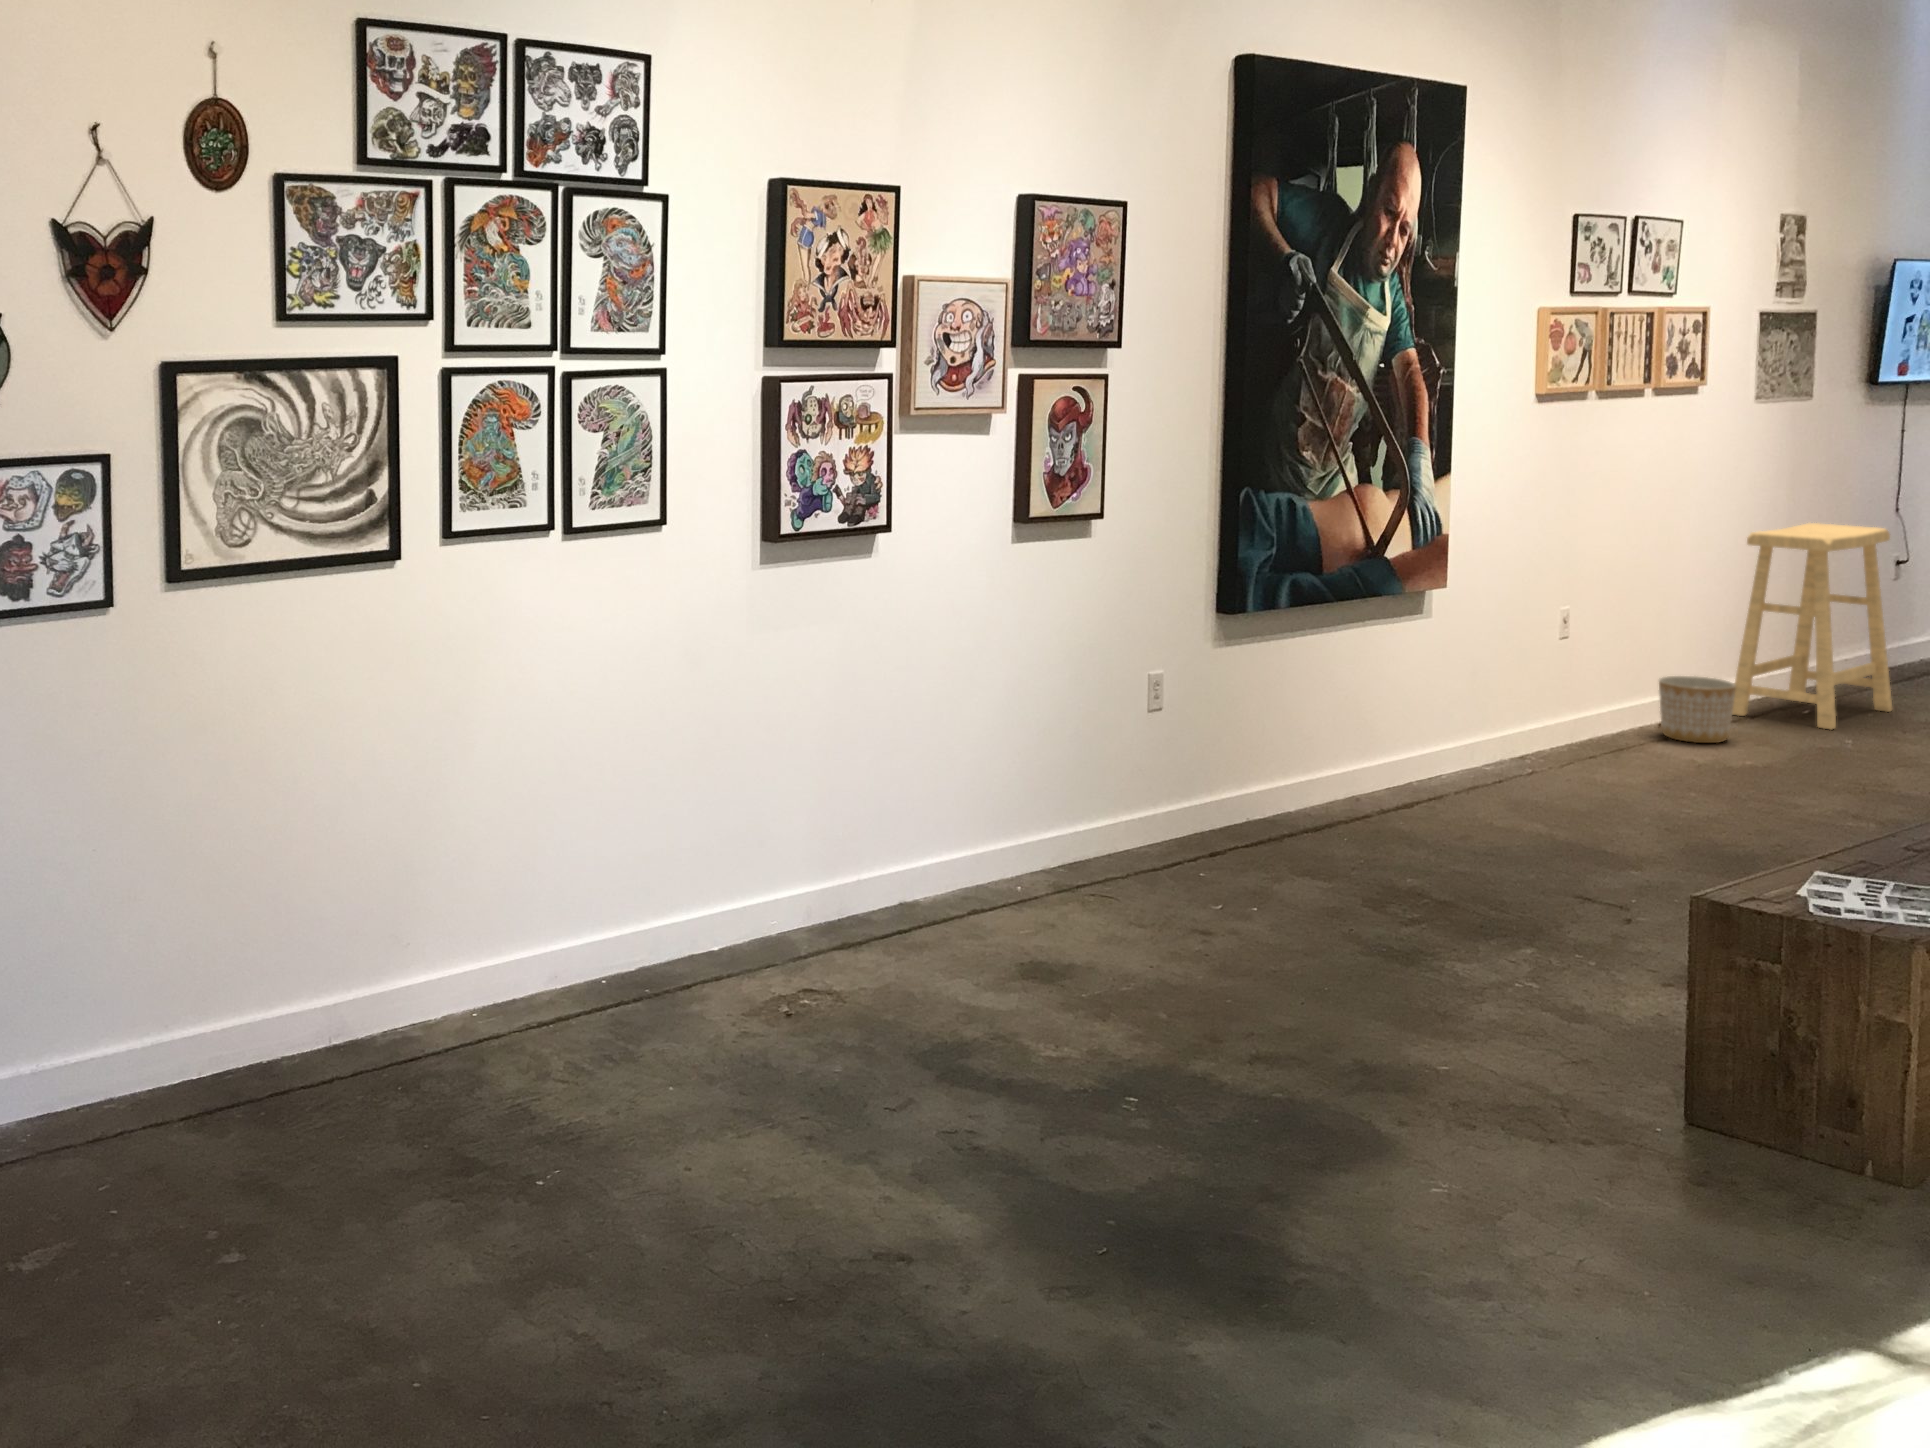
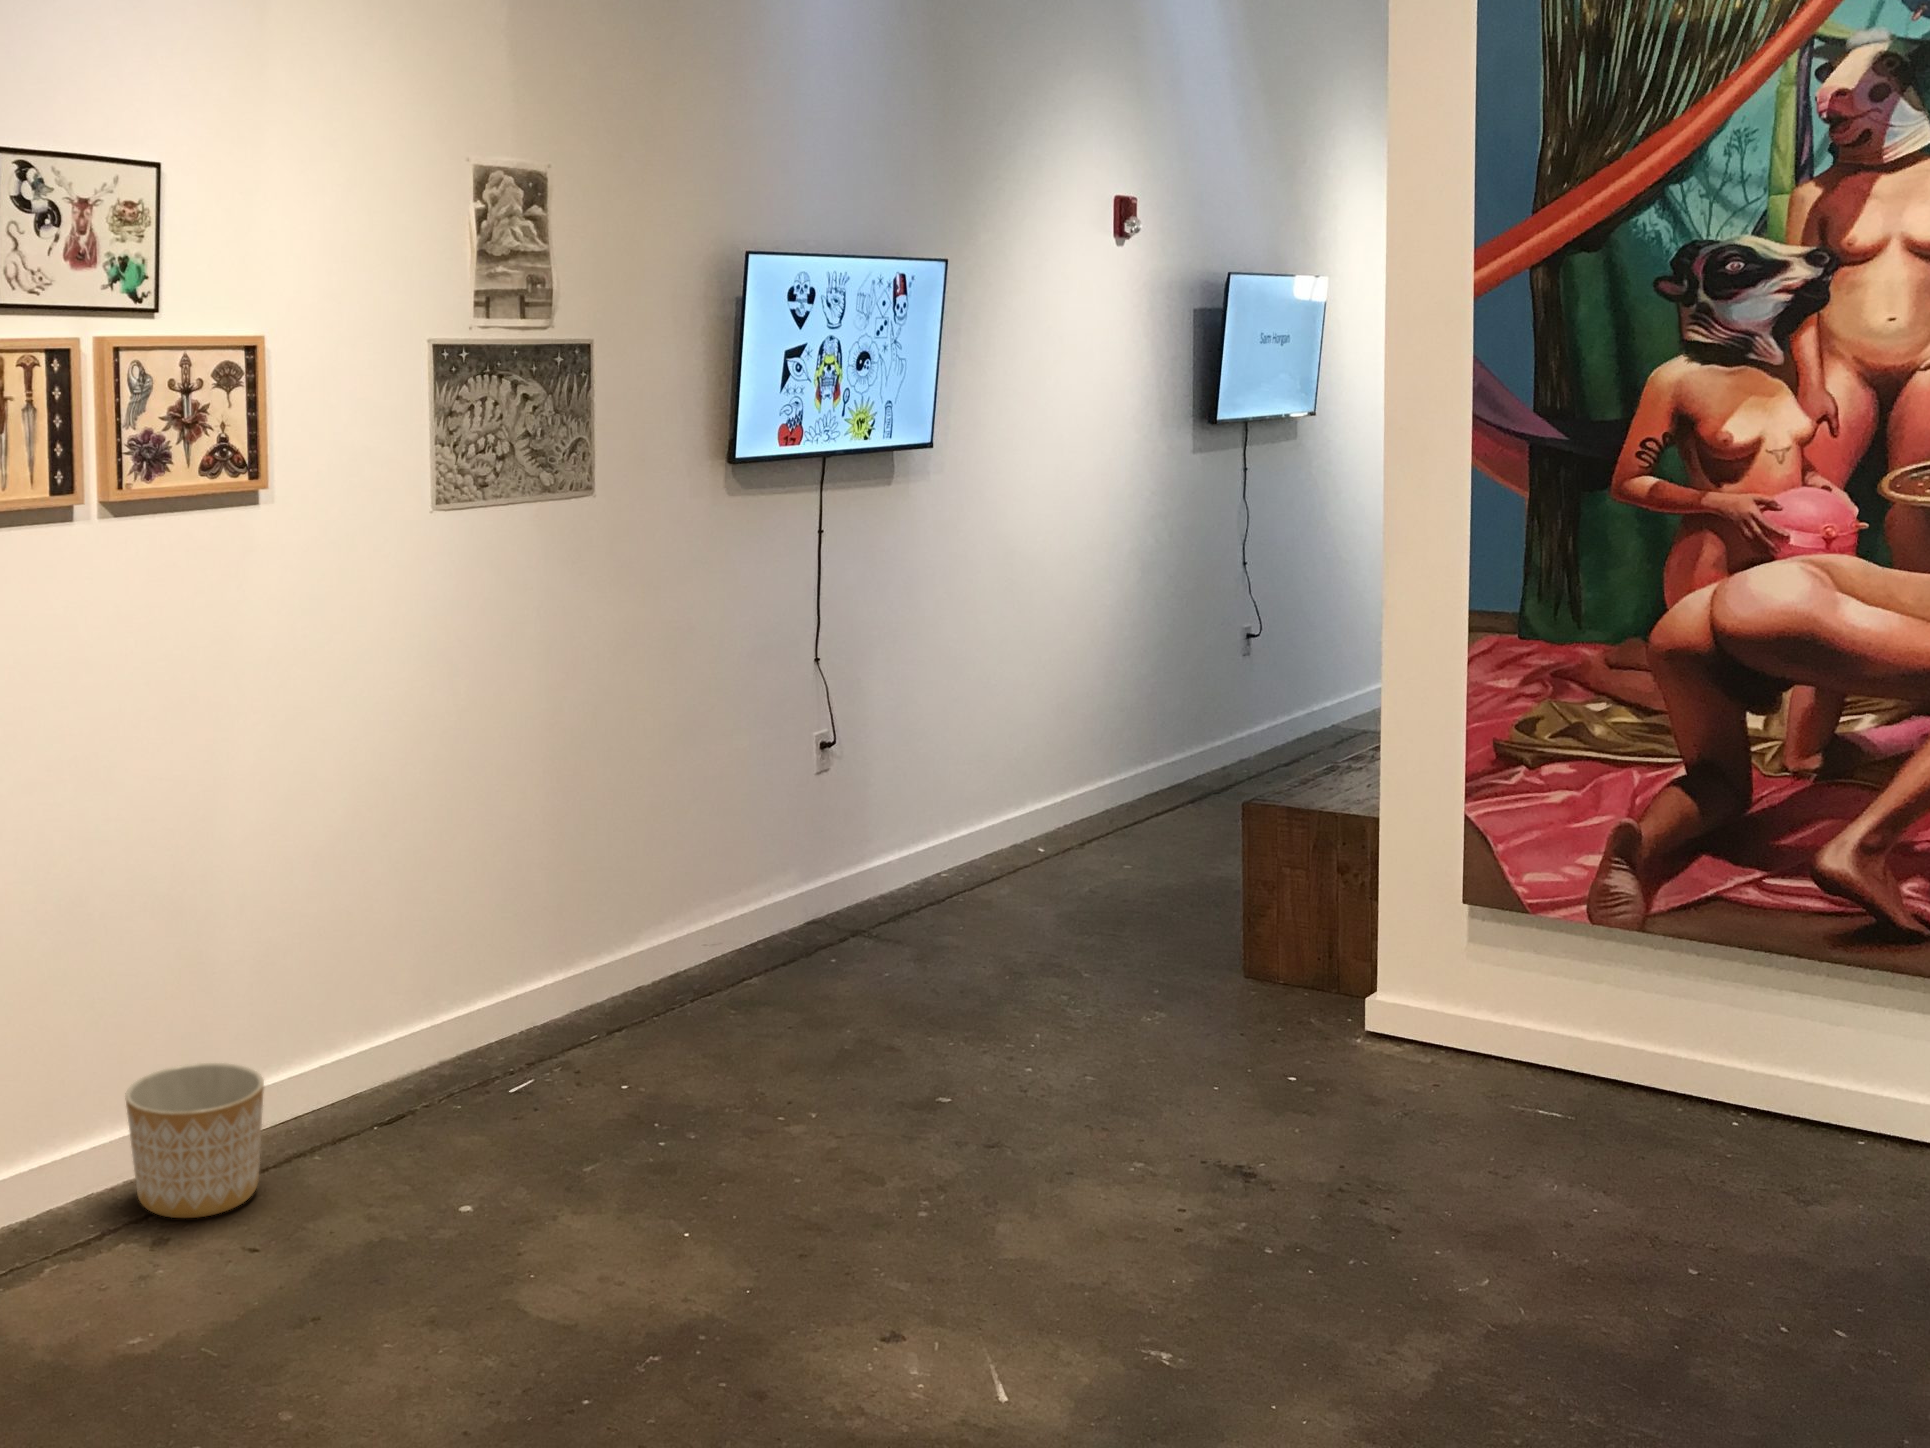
stool: present [1732,523,1892,729] -> none [376,720,679,1138]

